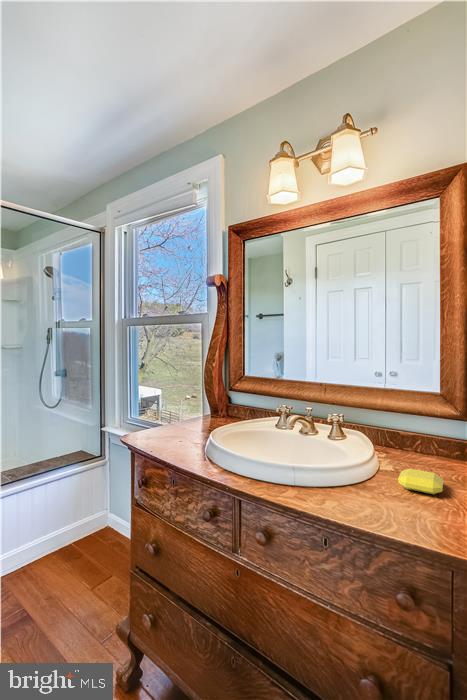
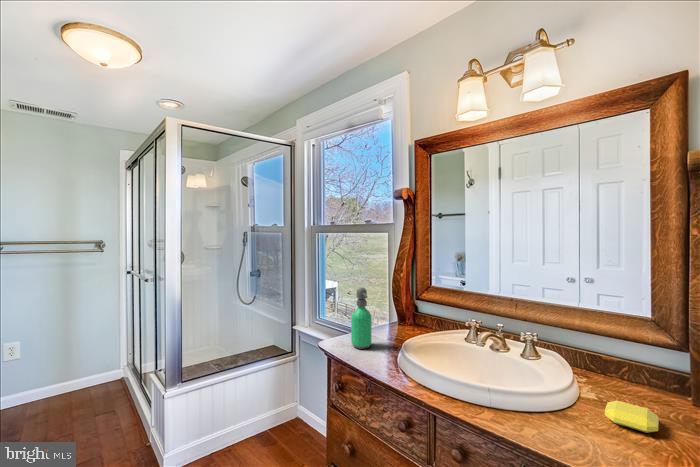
soap dispenser: none [157,377,179,441] -> present [351,288,372,349]

